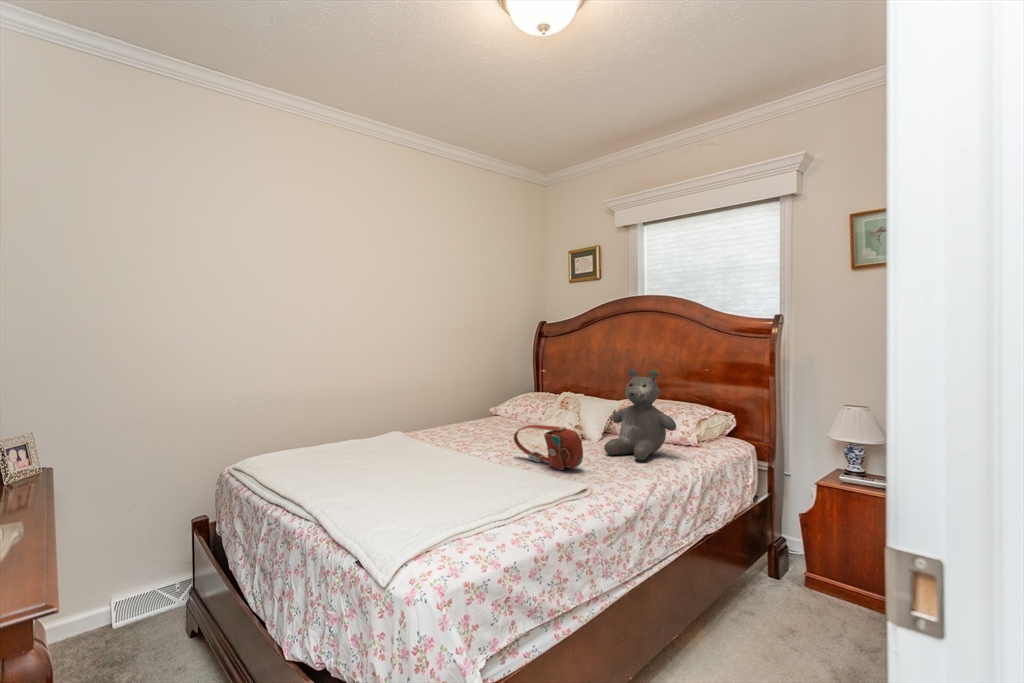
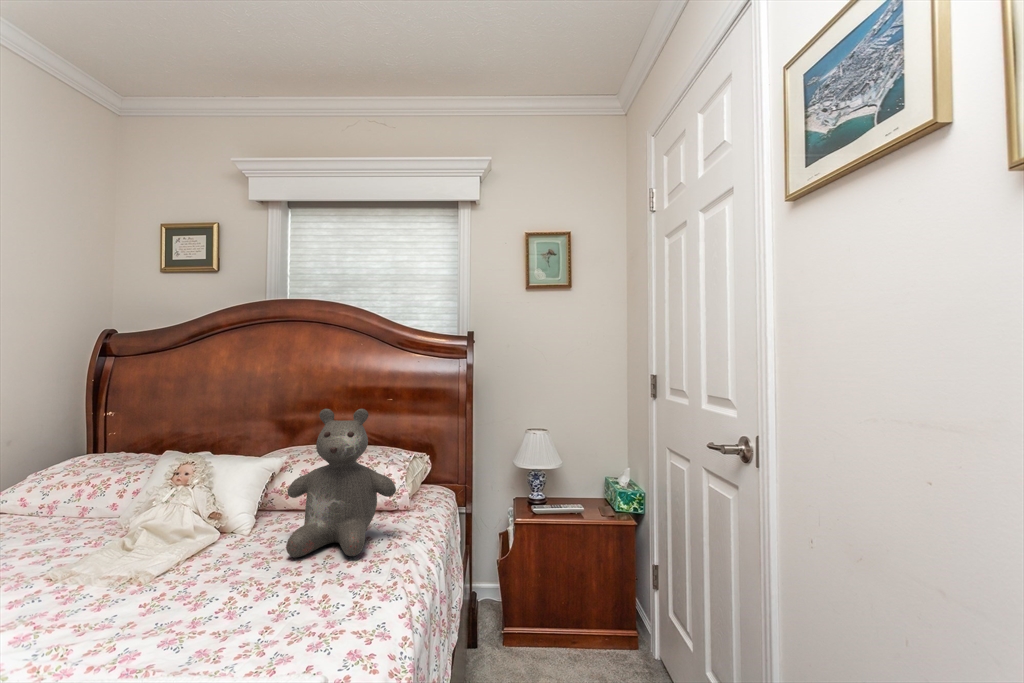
handbag: present [514,425,583,470] -> none [91,539,278,632]

